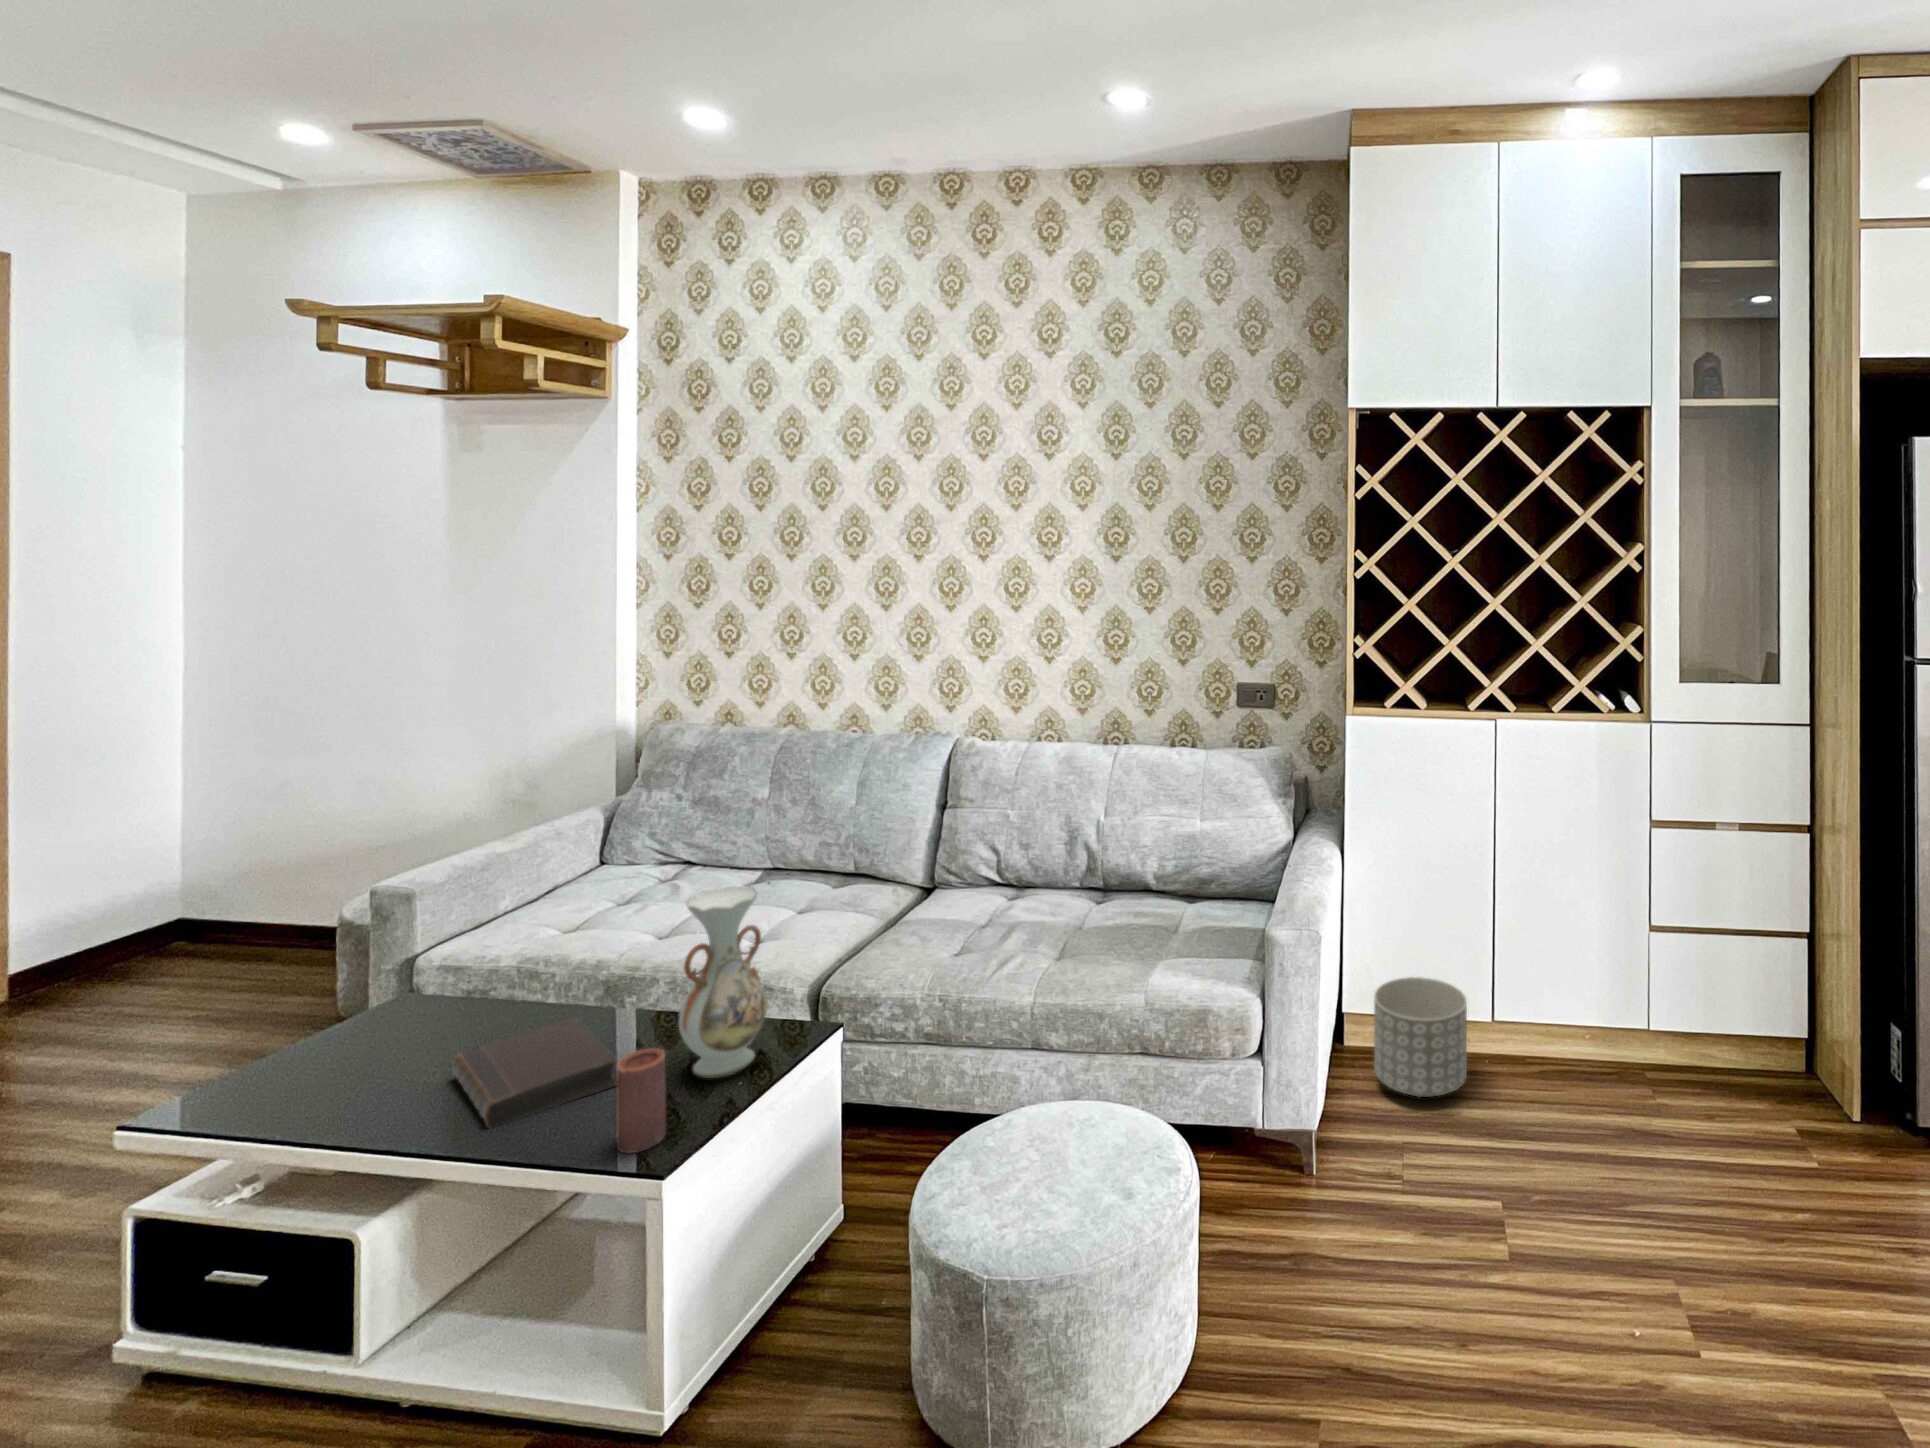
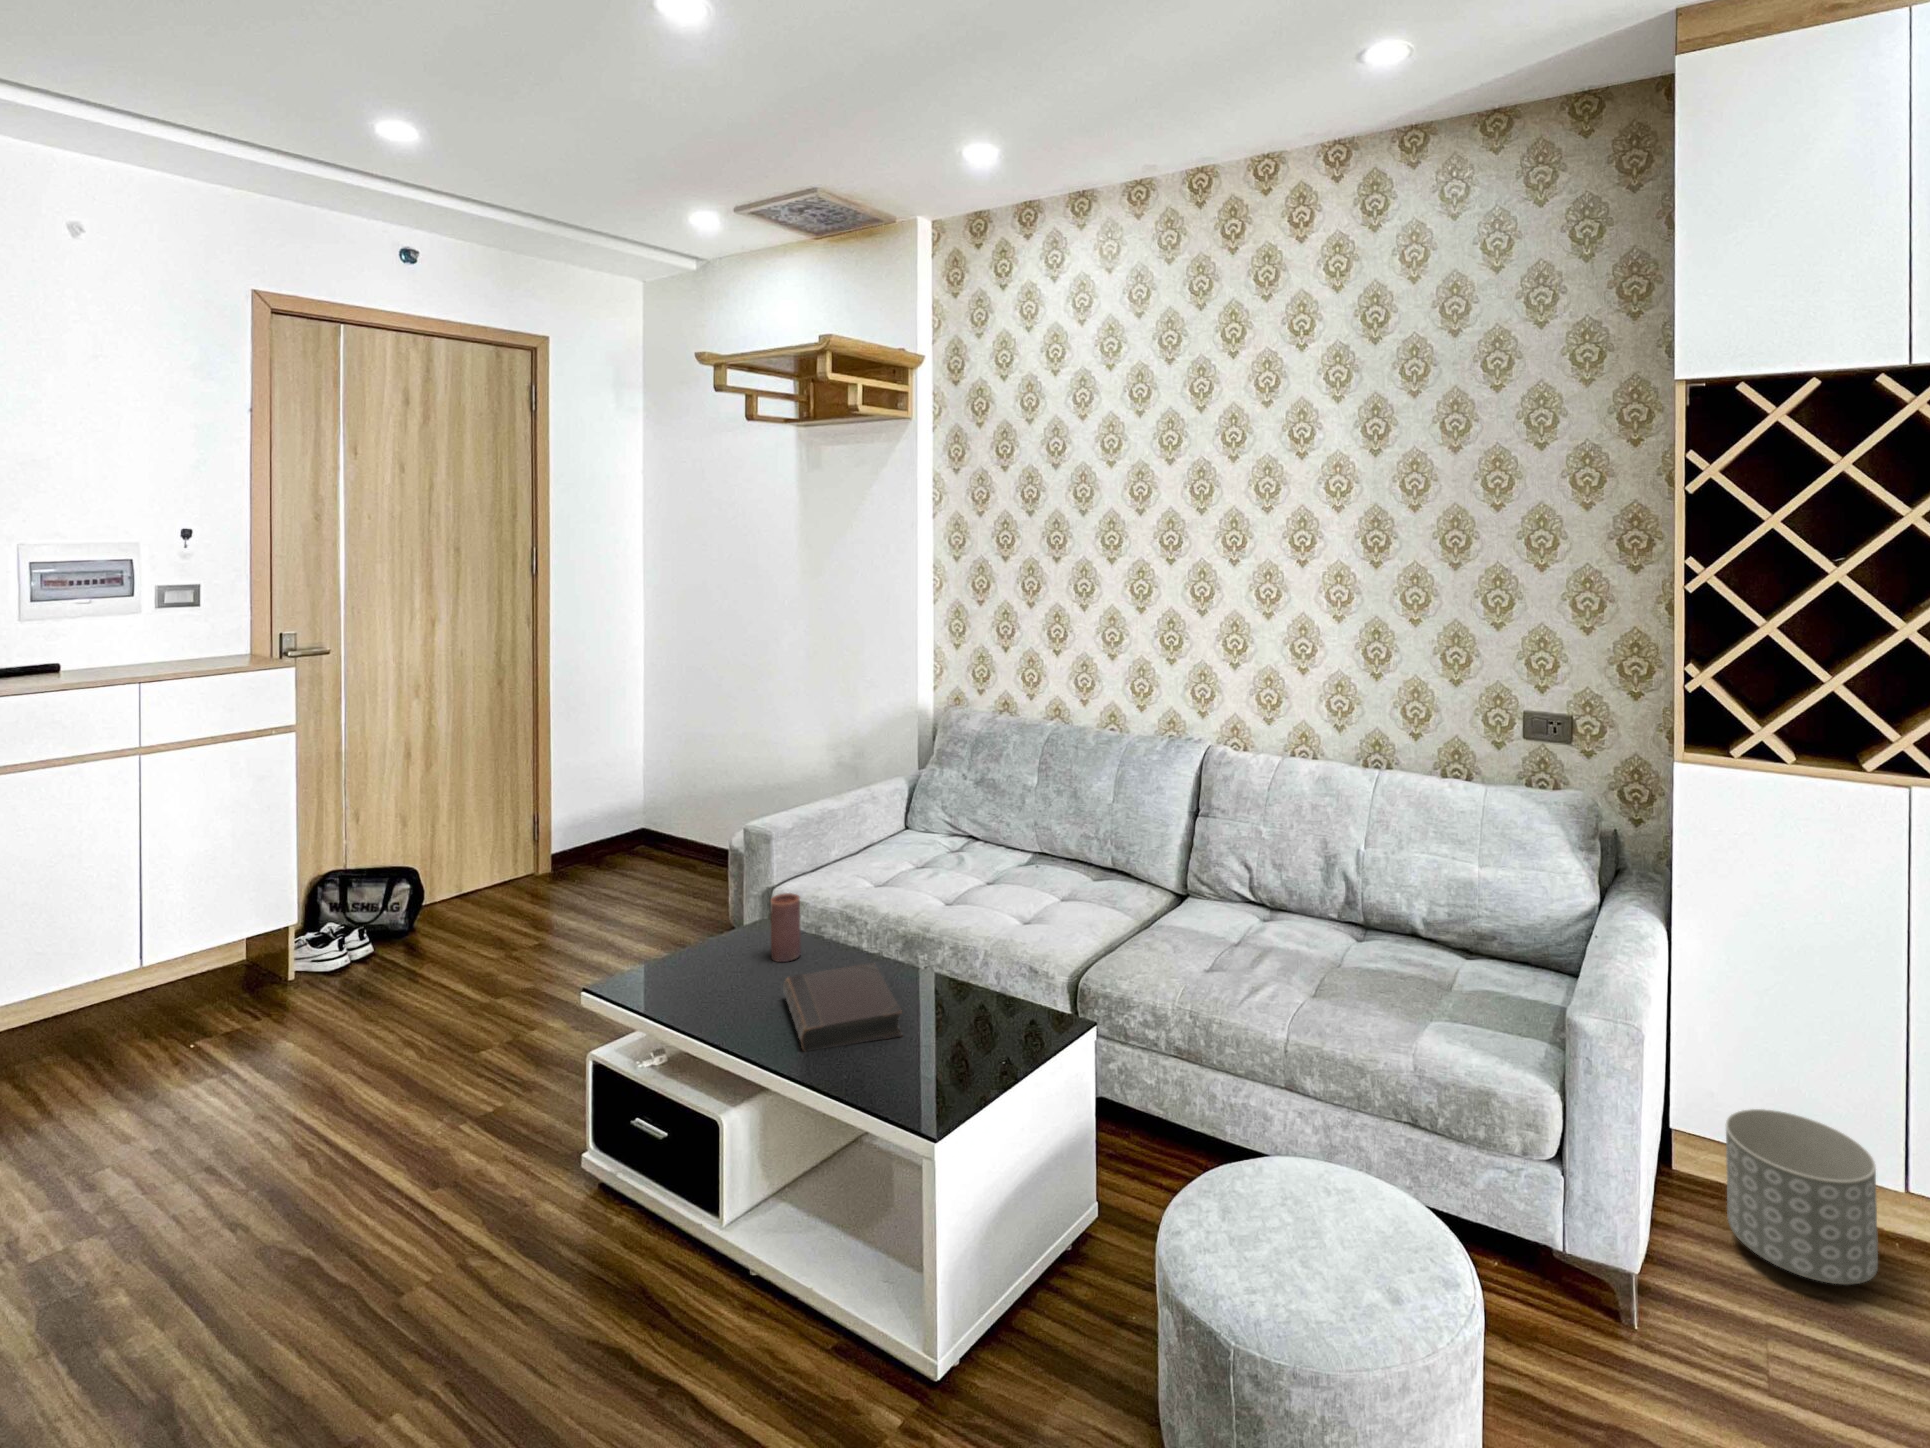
vase: present [679,886,767,1078] -> none [950,866,1026,1050]
candle: present [616,1048,666,1153] -> present [771,893,801,962]

